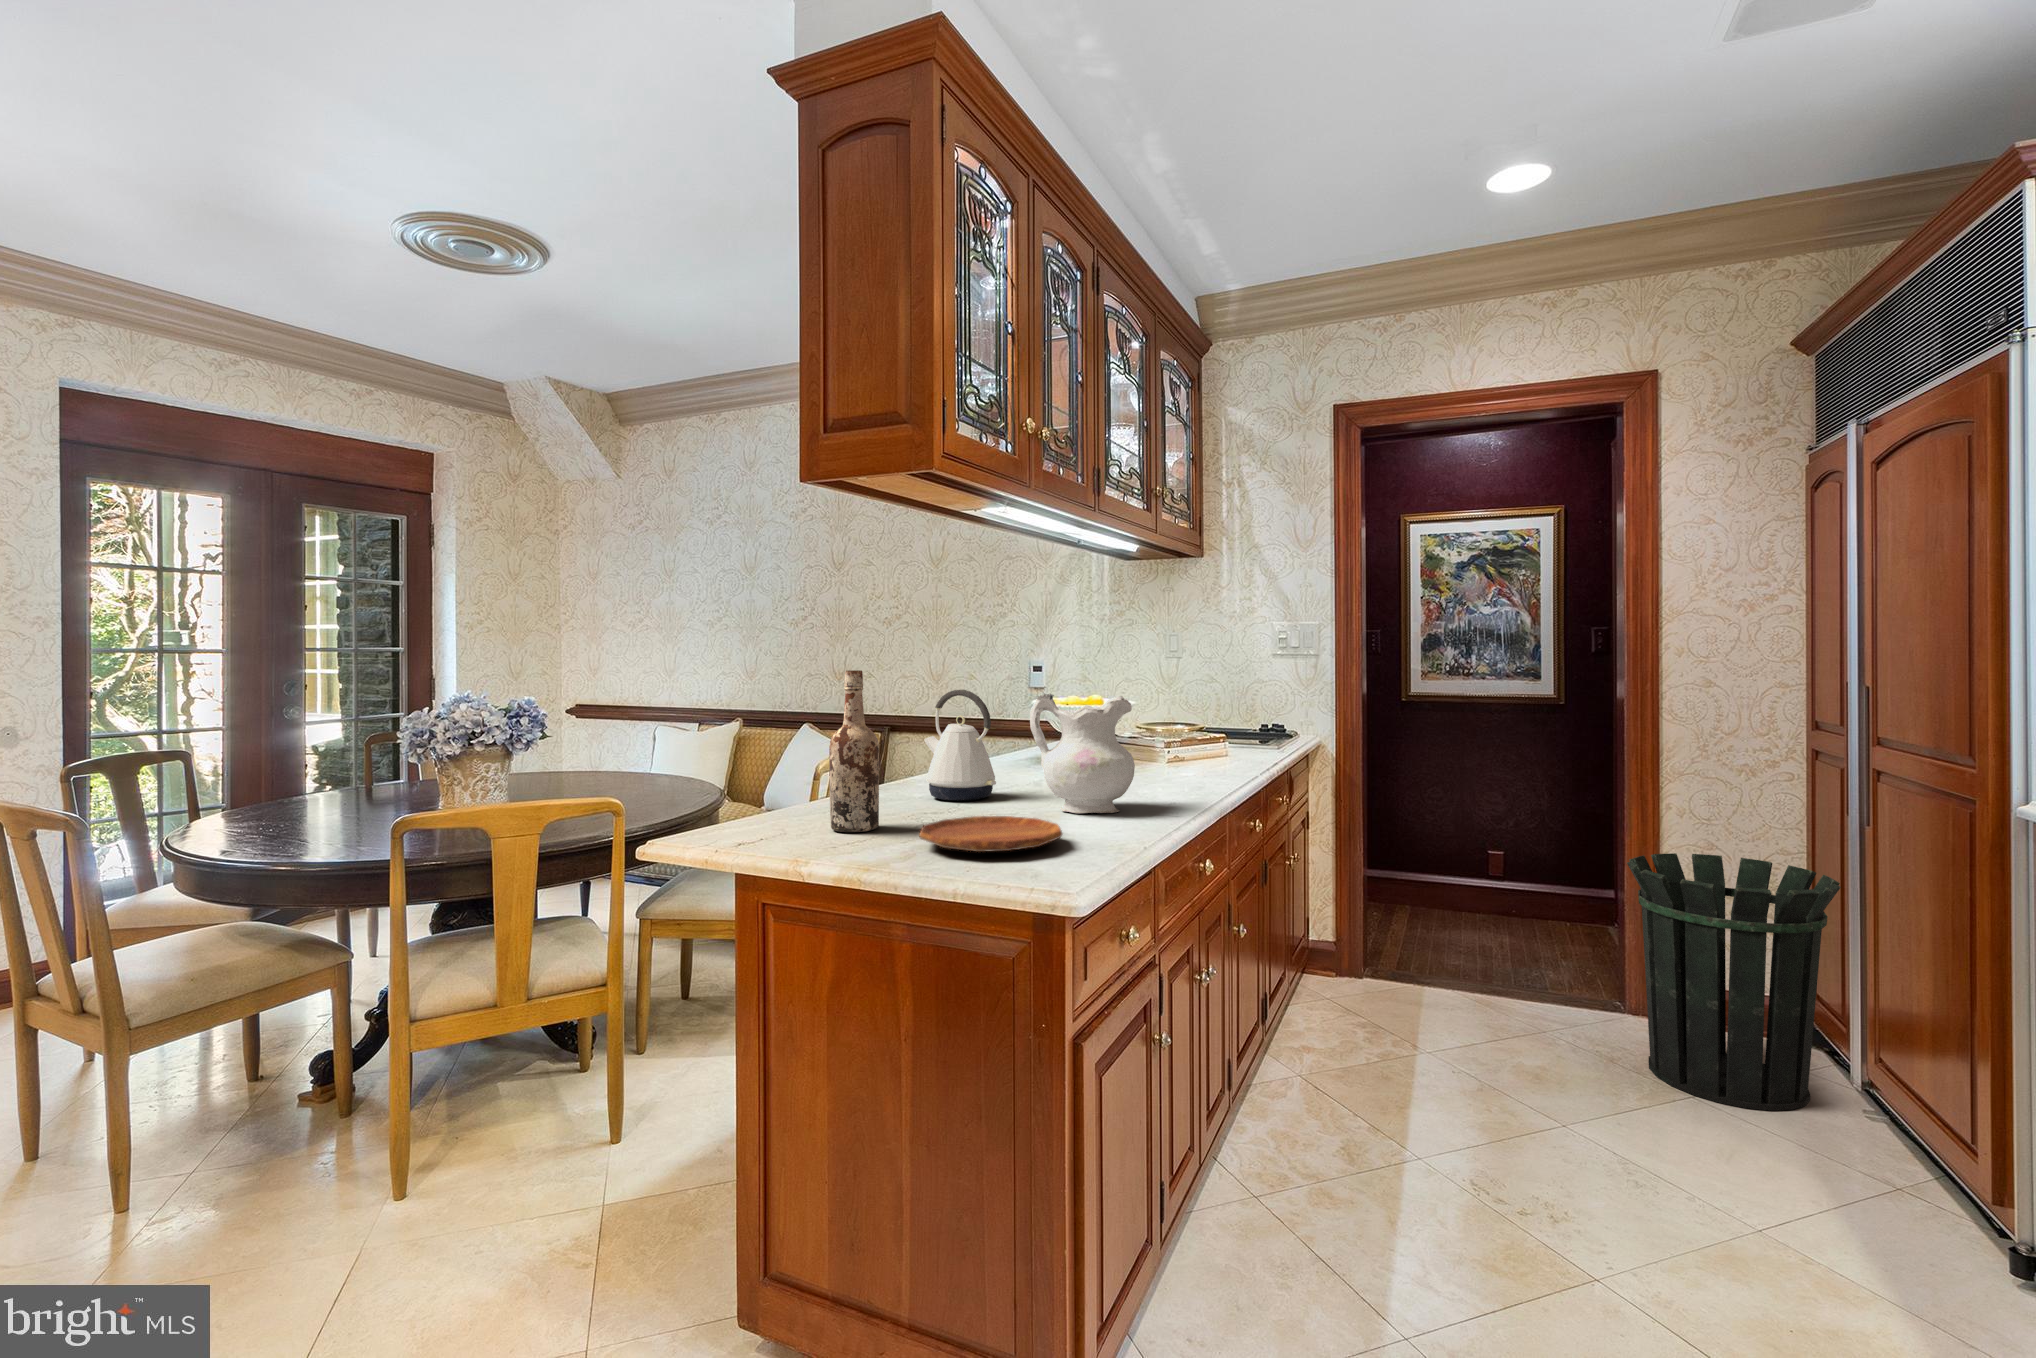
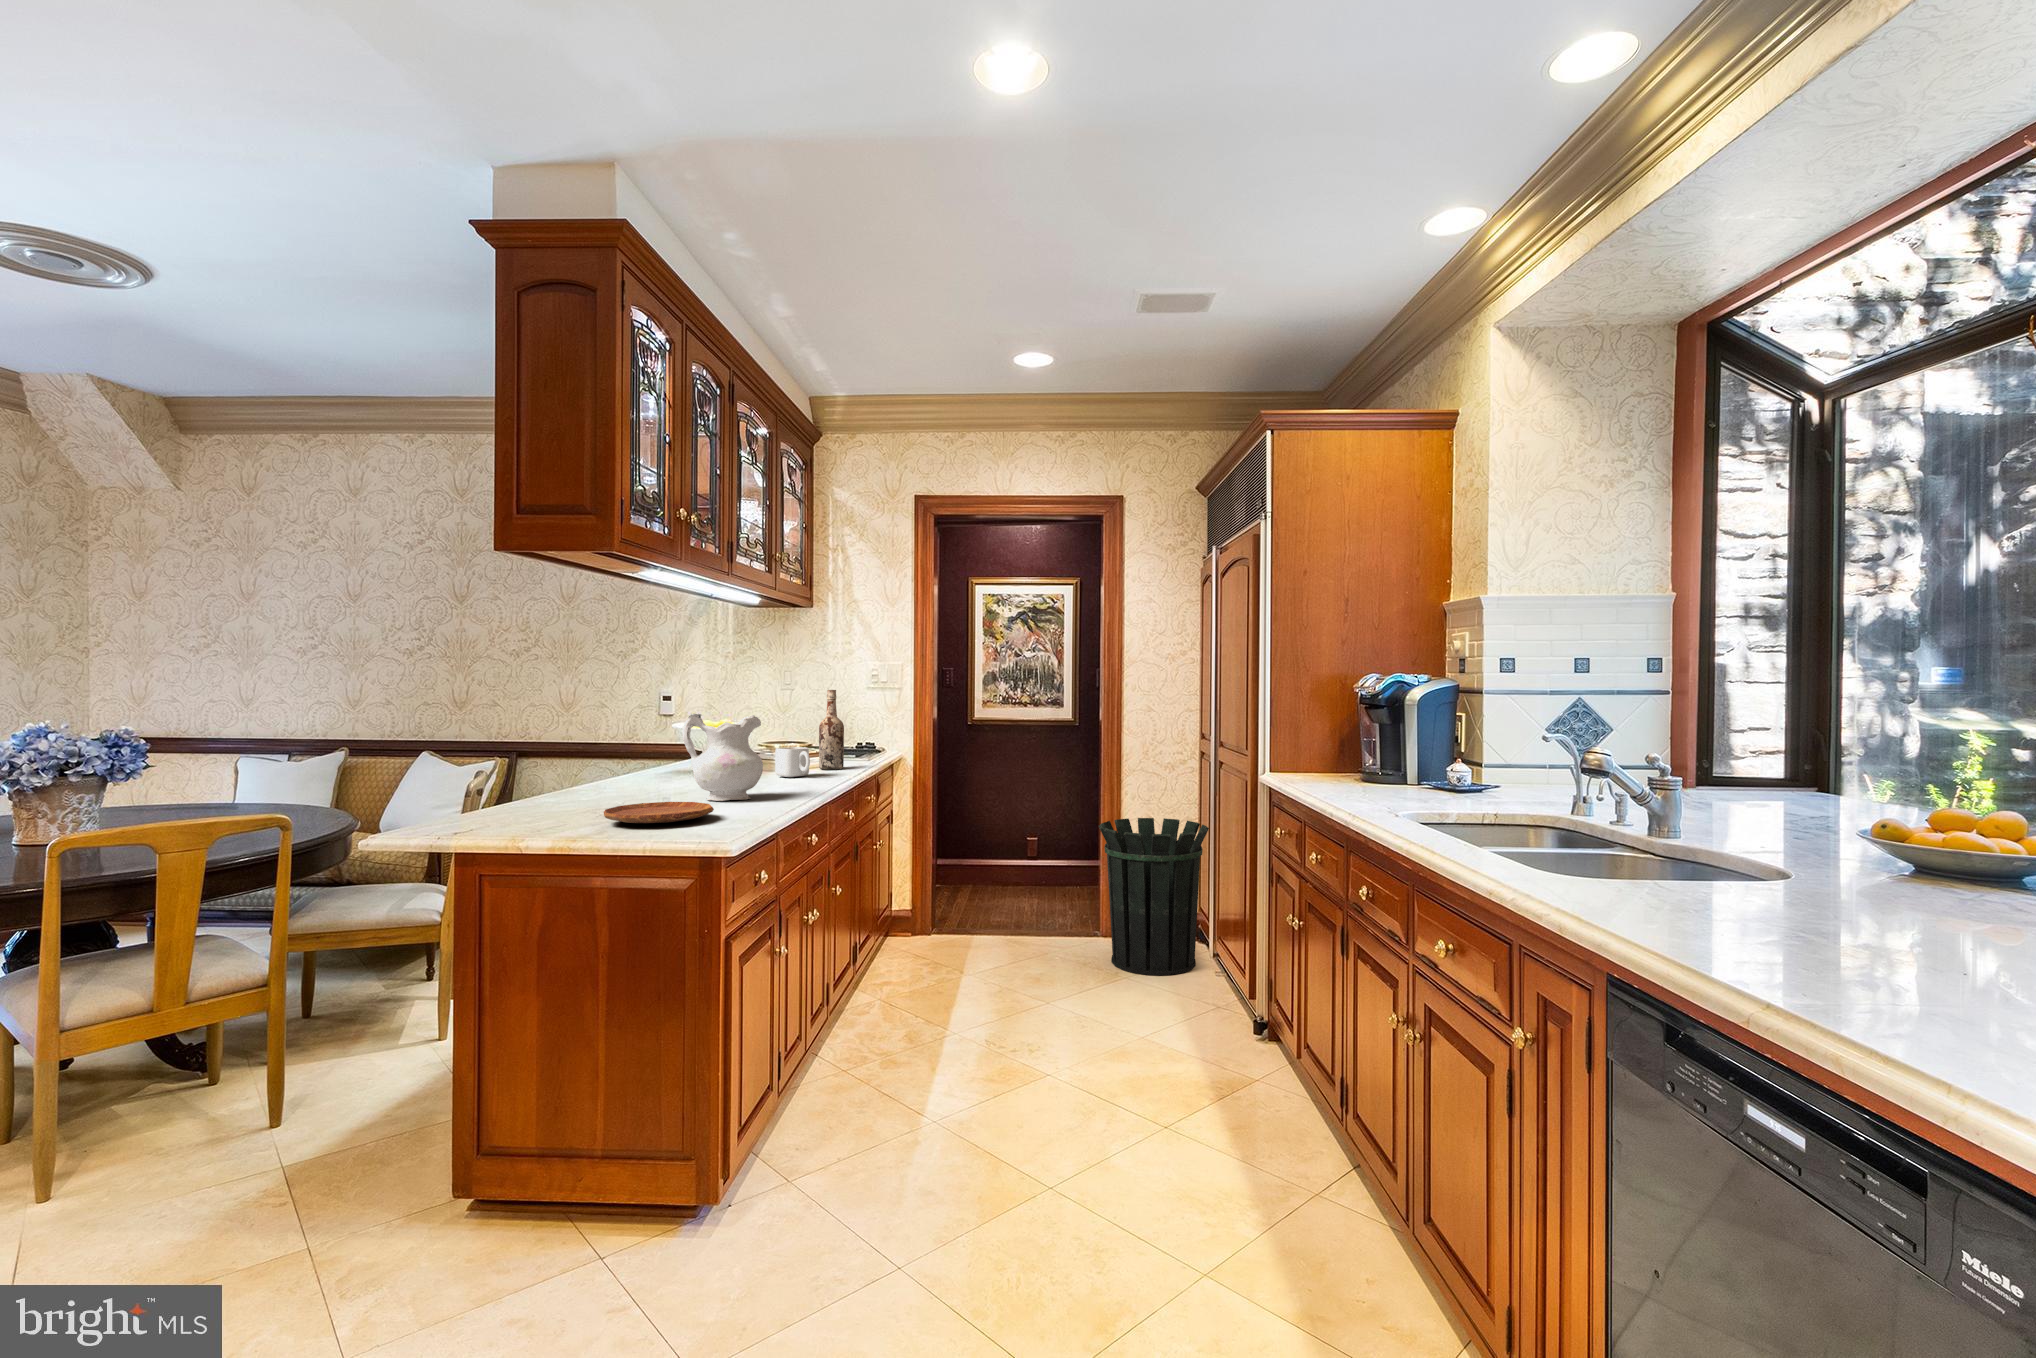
wine bottle: present [829,670,879,832] -> present [819,690,844,770]
kettle: present [924,690,996,801] -> none [588,712,652,799]
mug: none [1154,736,1199,776] -> present [775,747,810,777]

